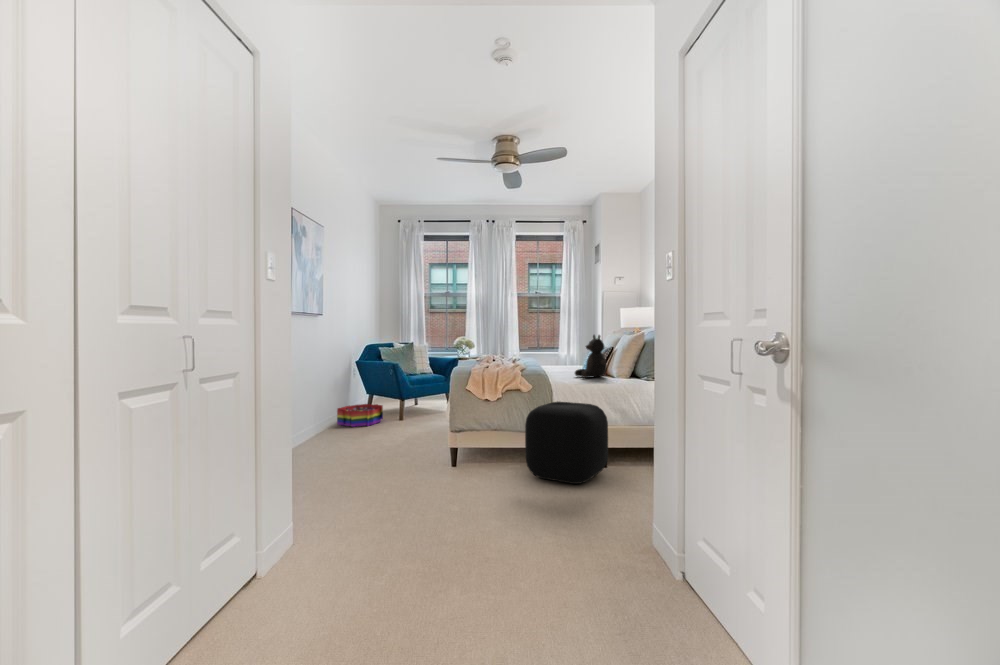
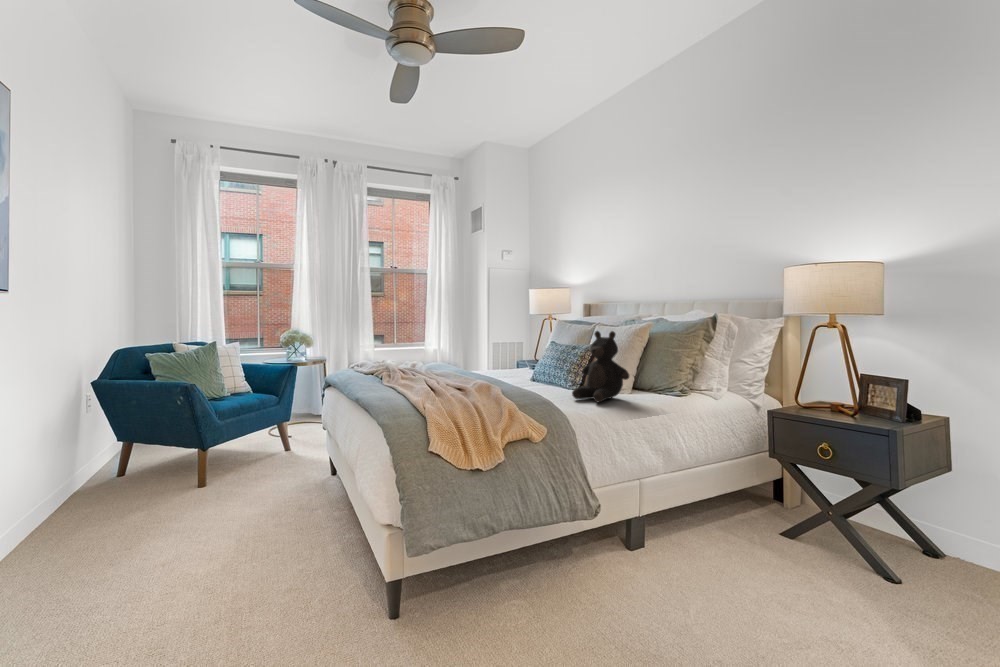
ottoman: present [525,402,608,484] -> none [562,454,715,620]
storage bin: present [337,404,383,427] -> none [54,463,168,523]

